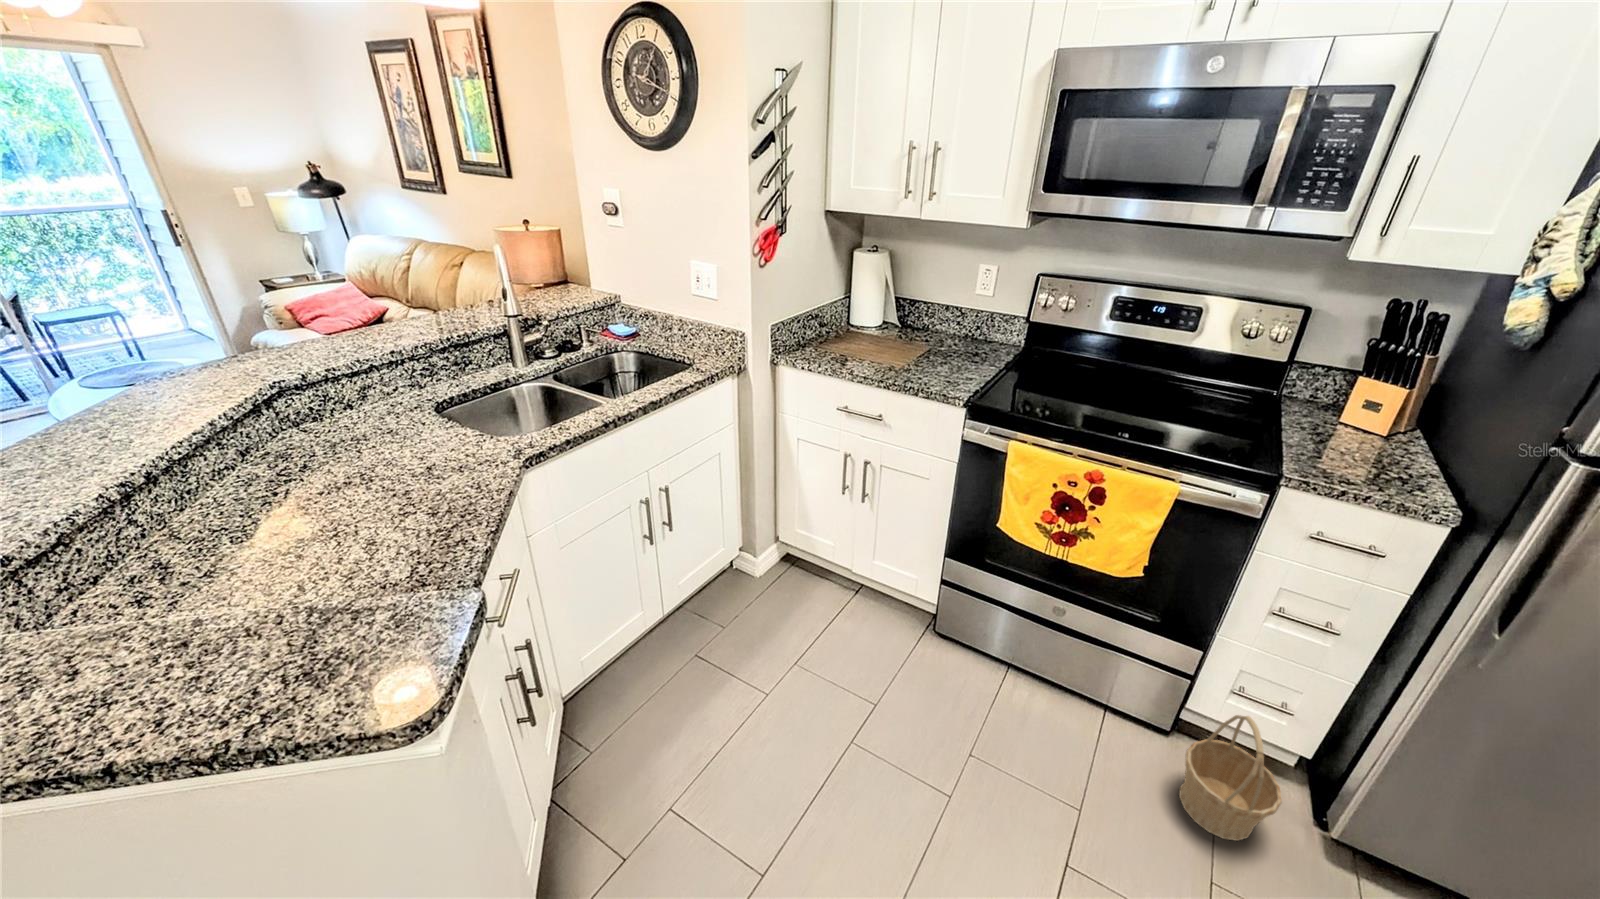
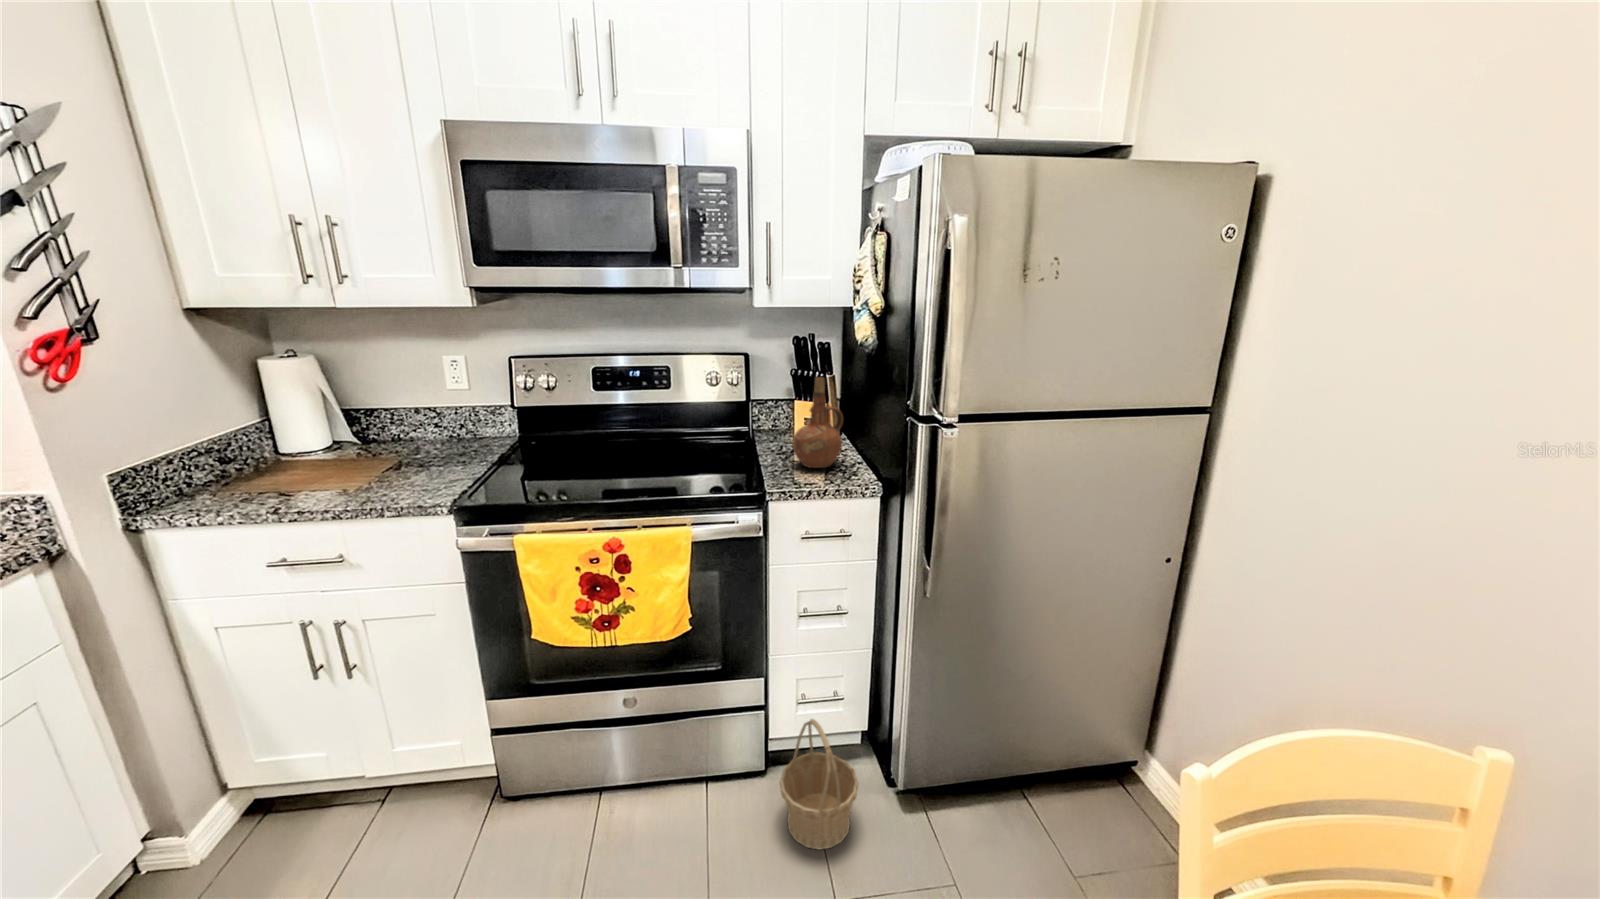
ceramic pitcher: none [1337,359,1434,468] -> present [792,377,843,468]

